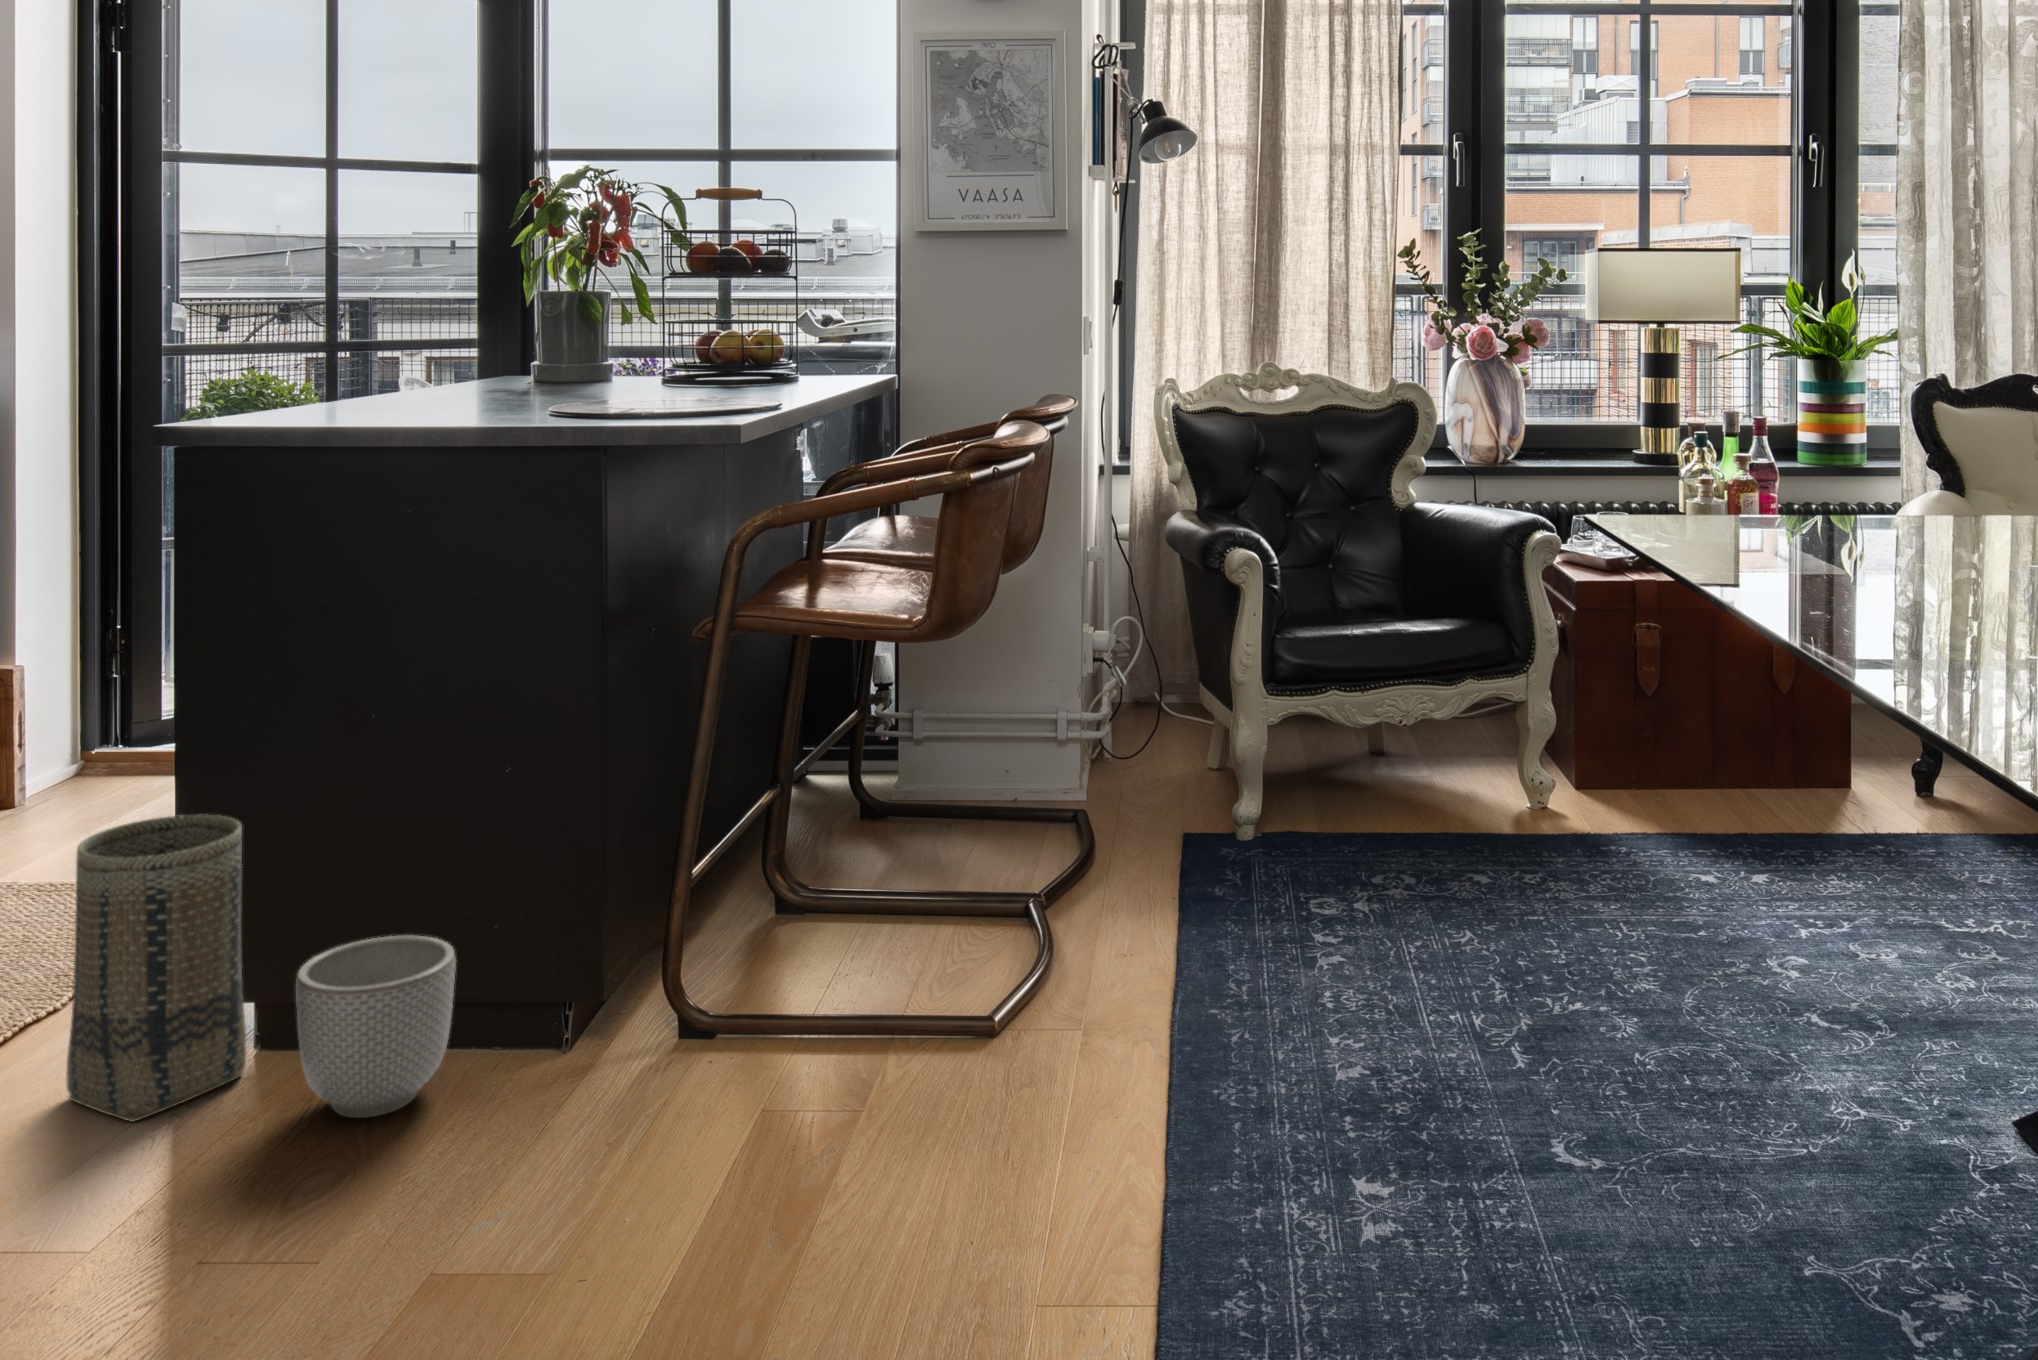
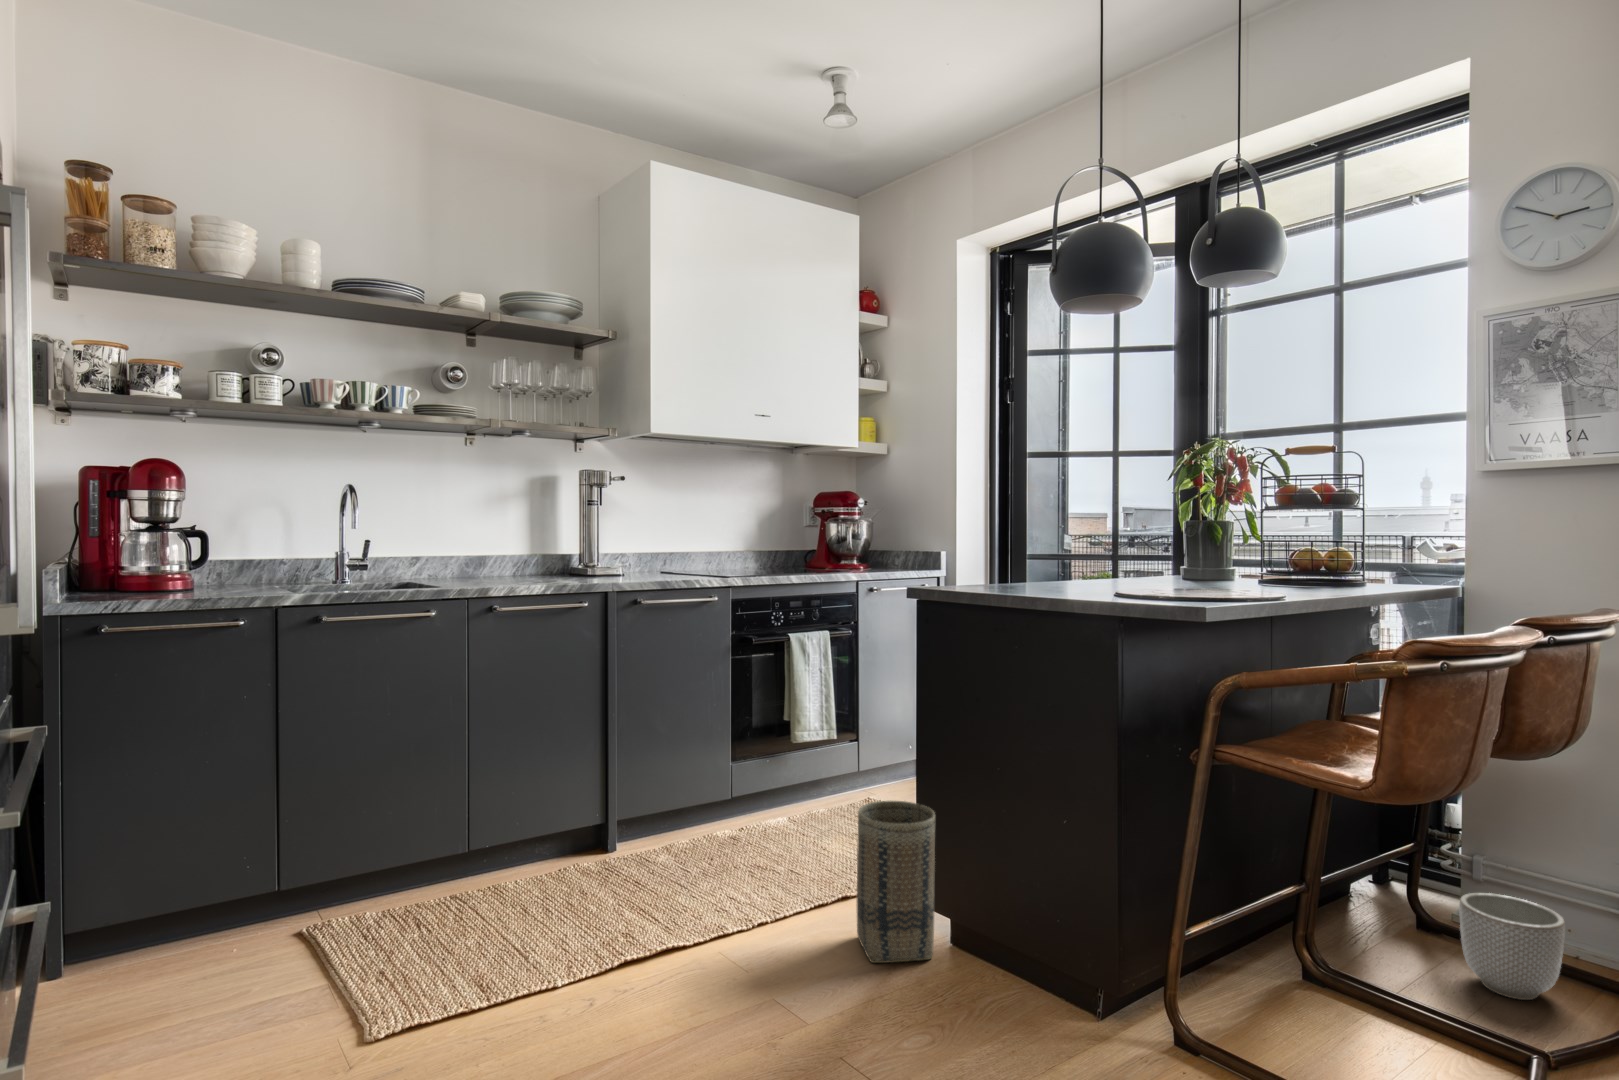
planter: present [296,935,456,1118] -> present [1459,893,1565,1000]

